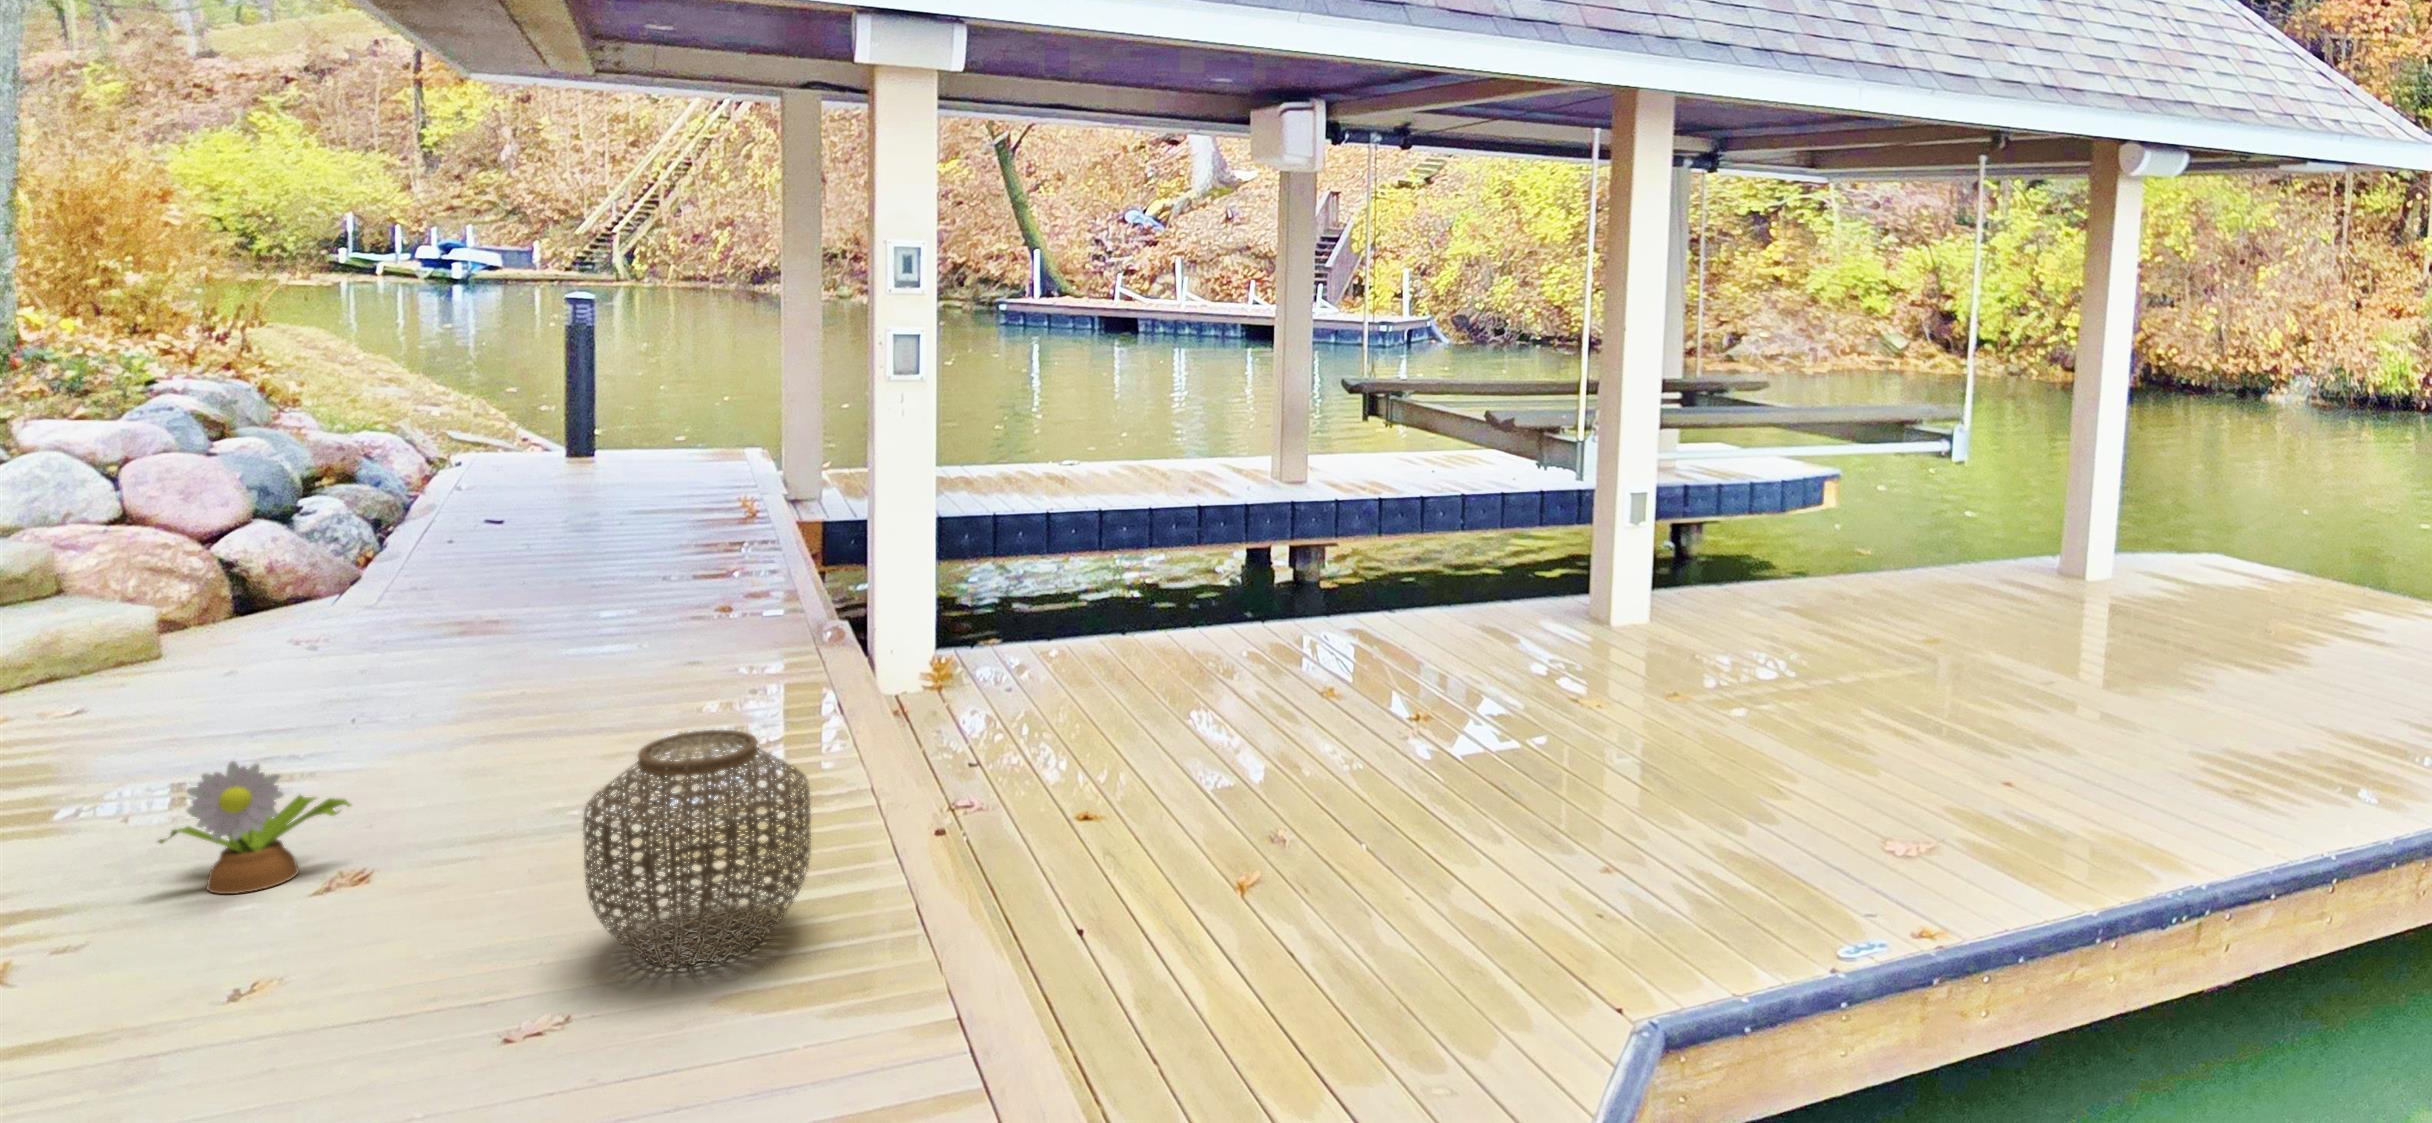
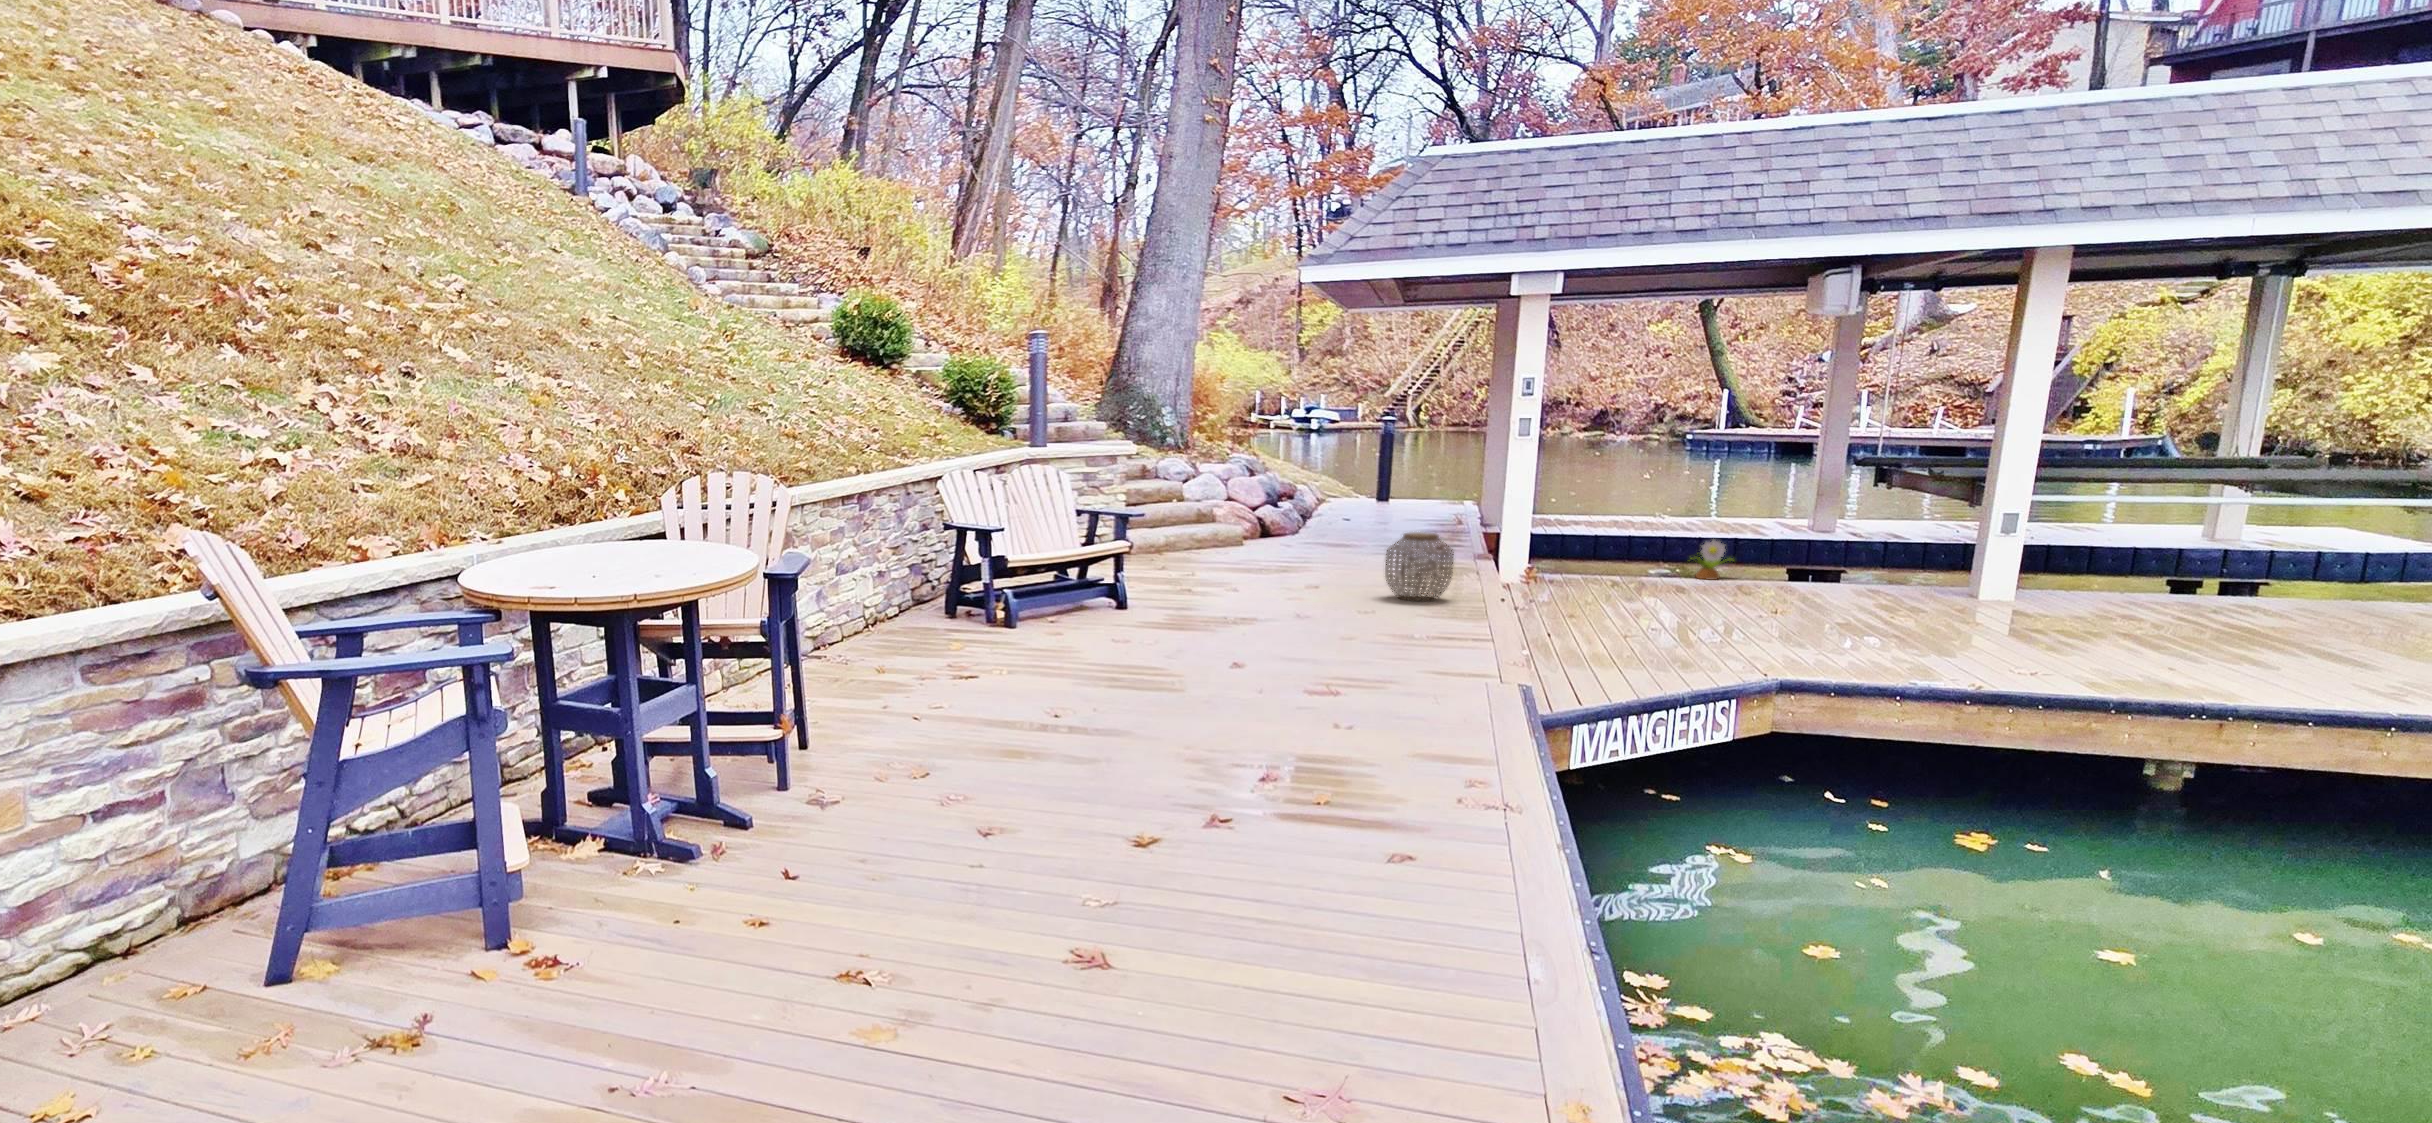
decorative plant: present [159,761,352,894] -> present [1690,540,1733,580]

